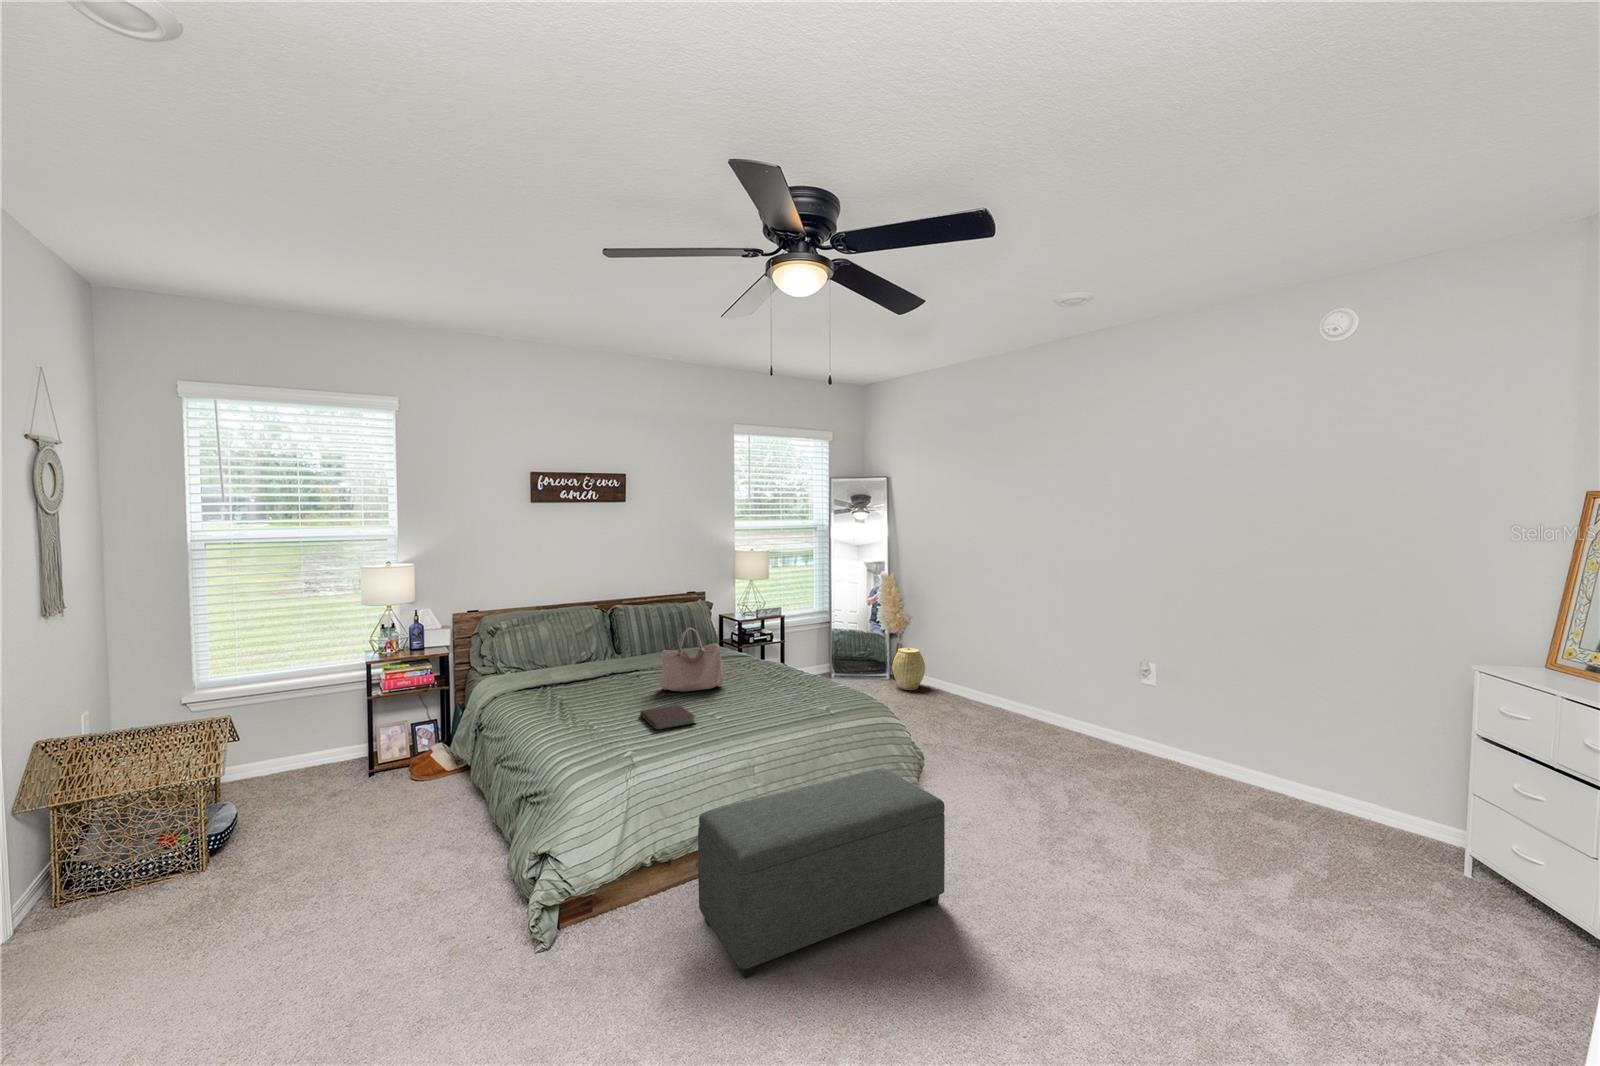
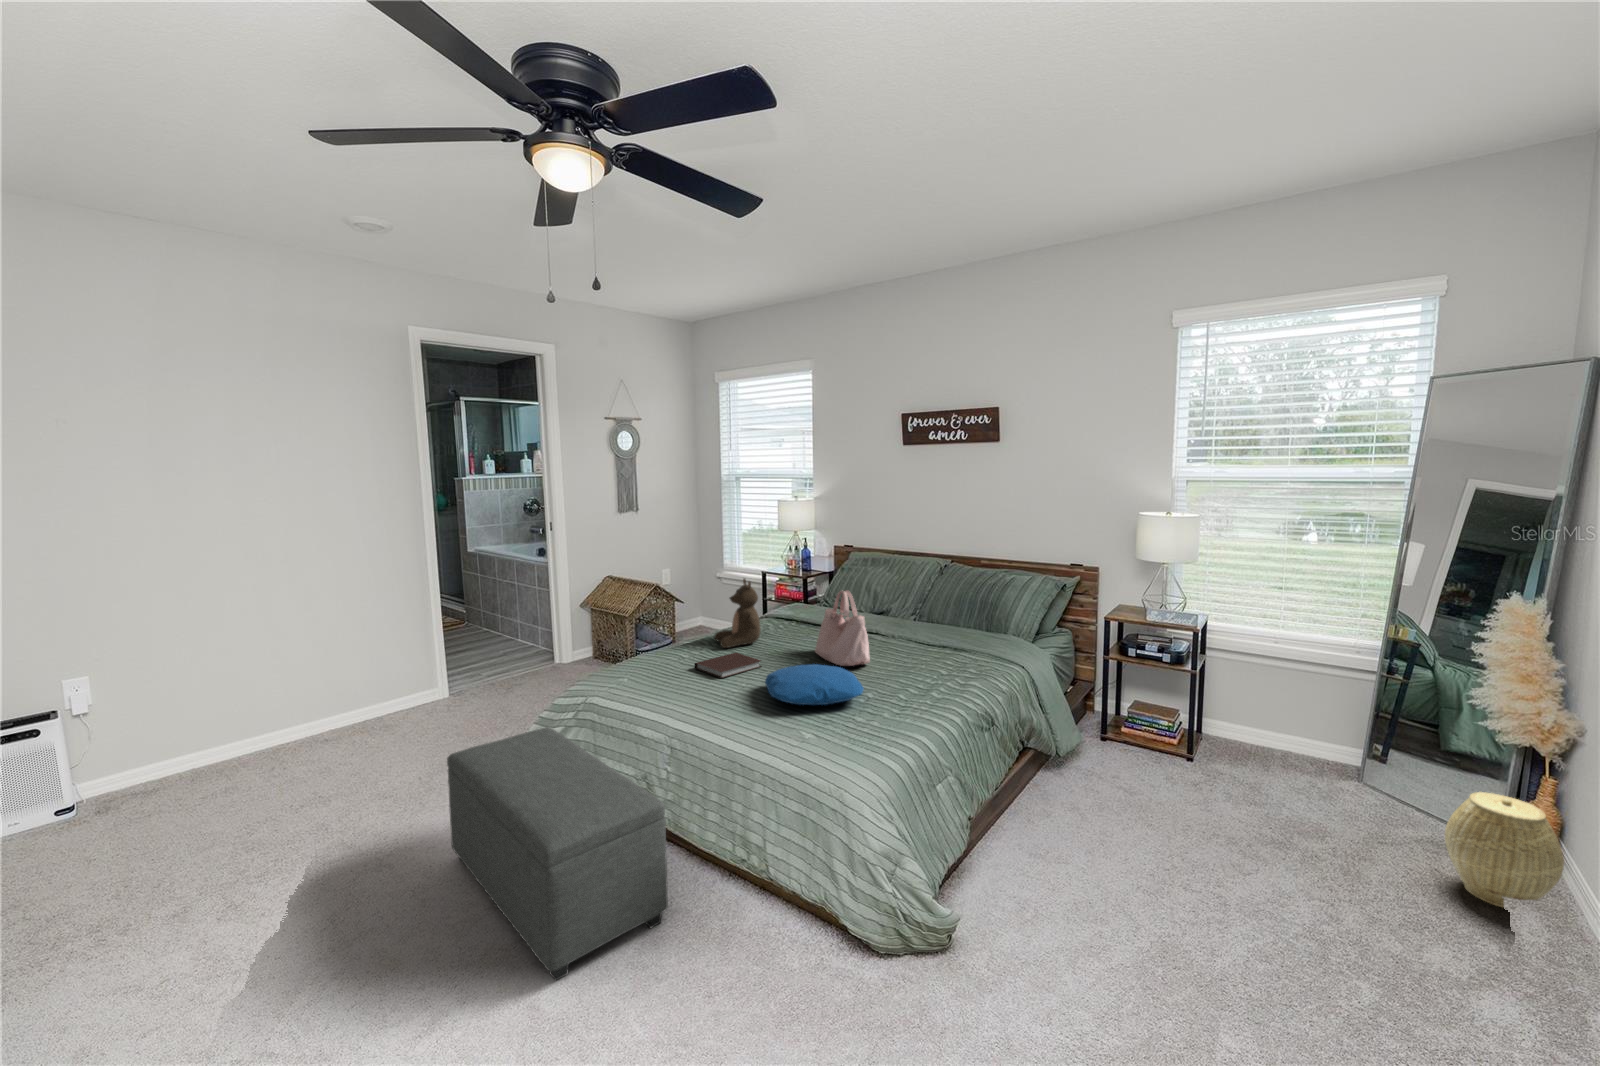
stuffed bear: none [569,642,626,718] -> present [714,579,761,648]
pillow: none [730,678,801,708] -> present [765,664,864,705]

